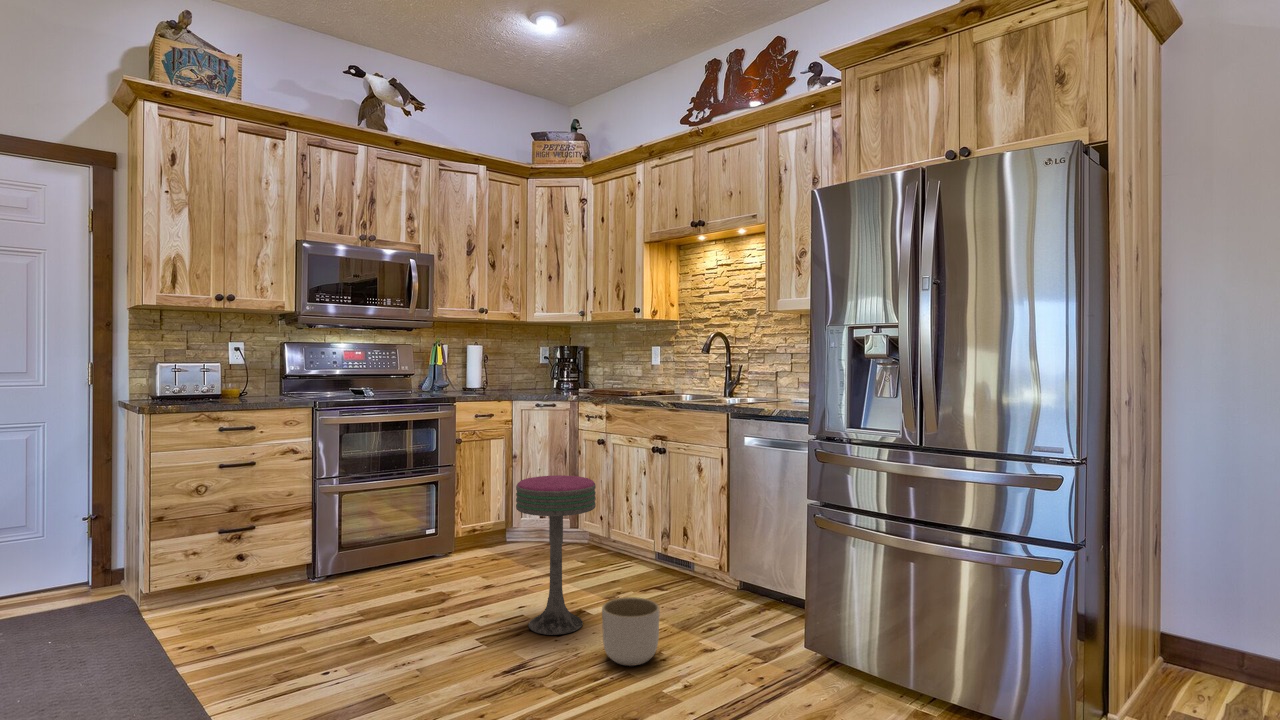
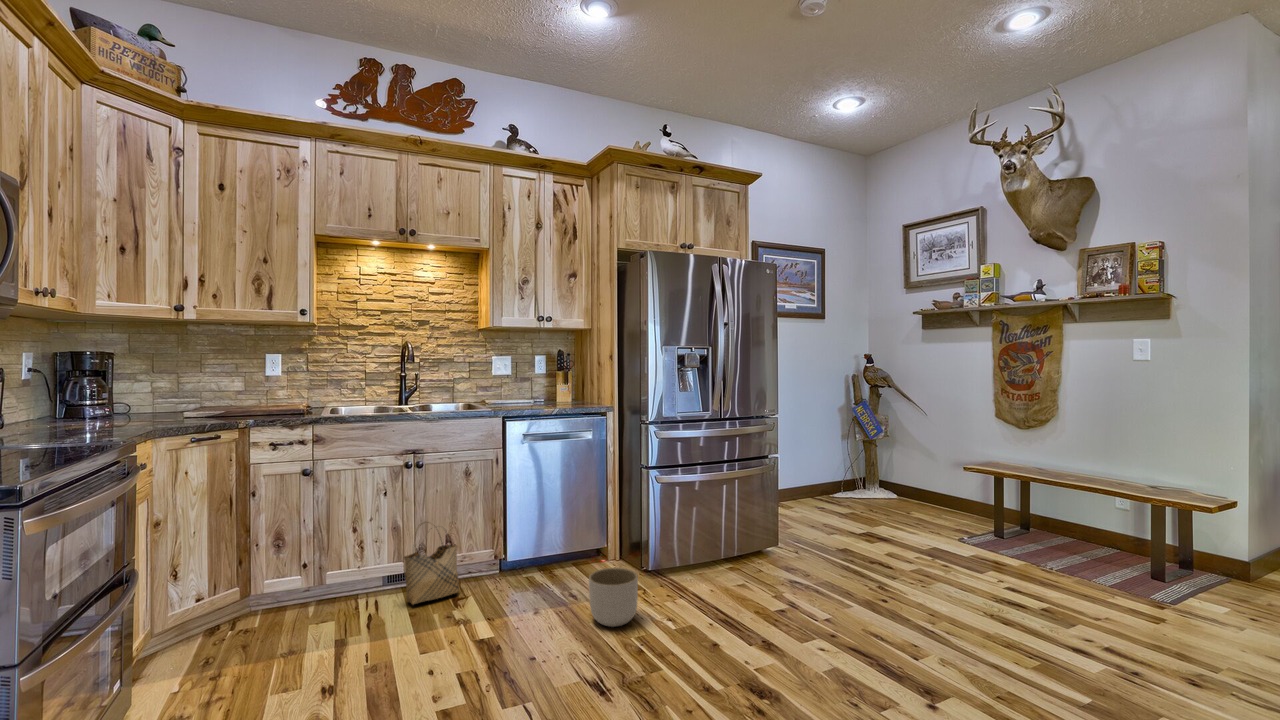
bar stool: present [516,475,596,635] -> none [466,488,551,662]
woven basket: none [618,507,667,584] -> present [404,522,459,604]

